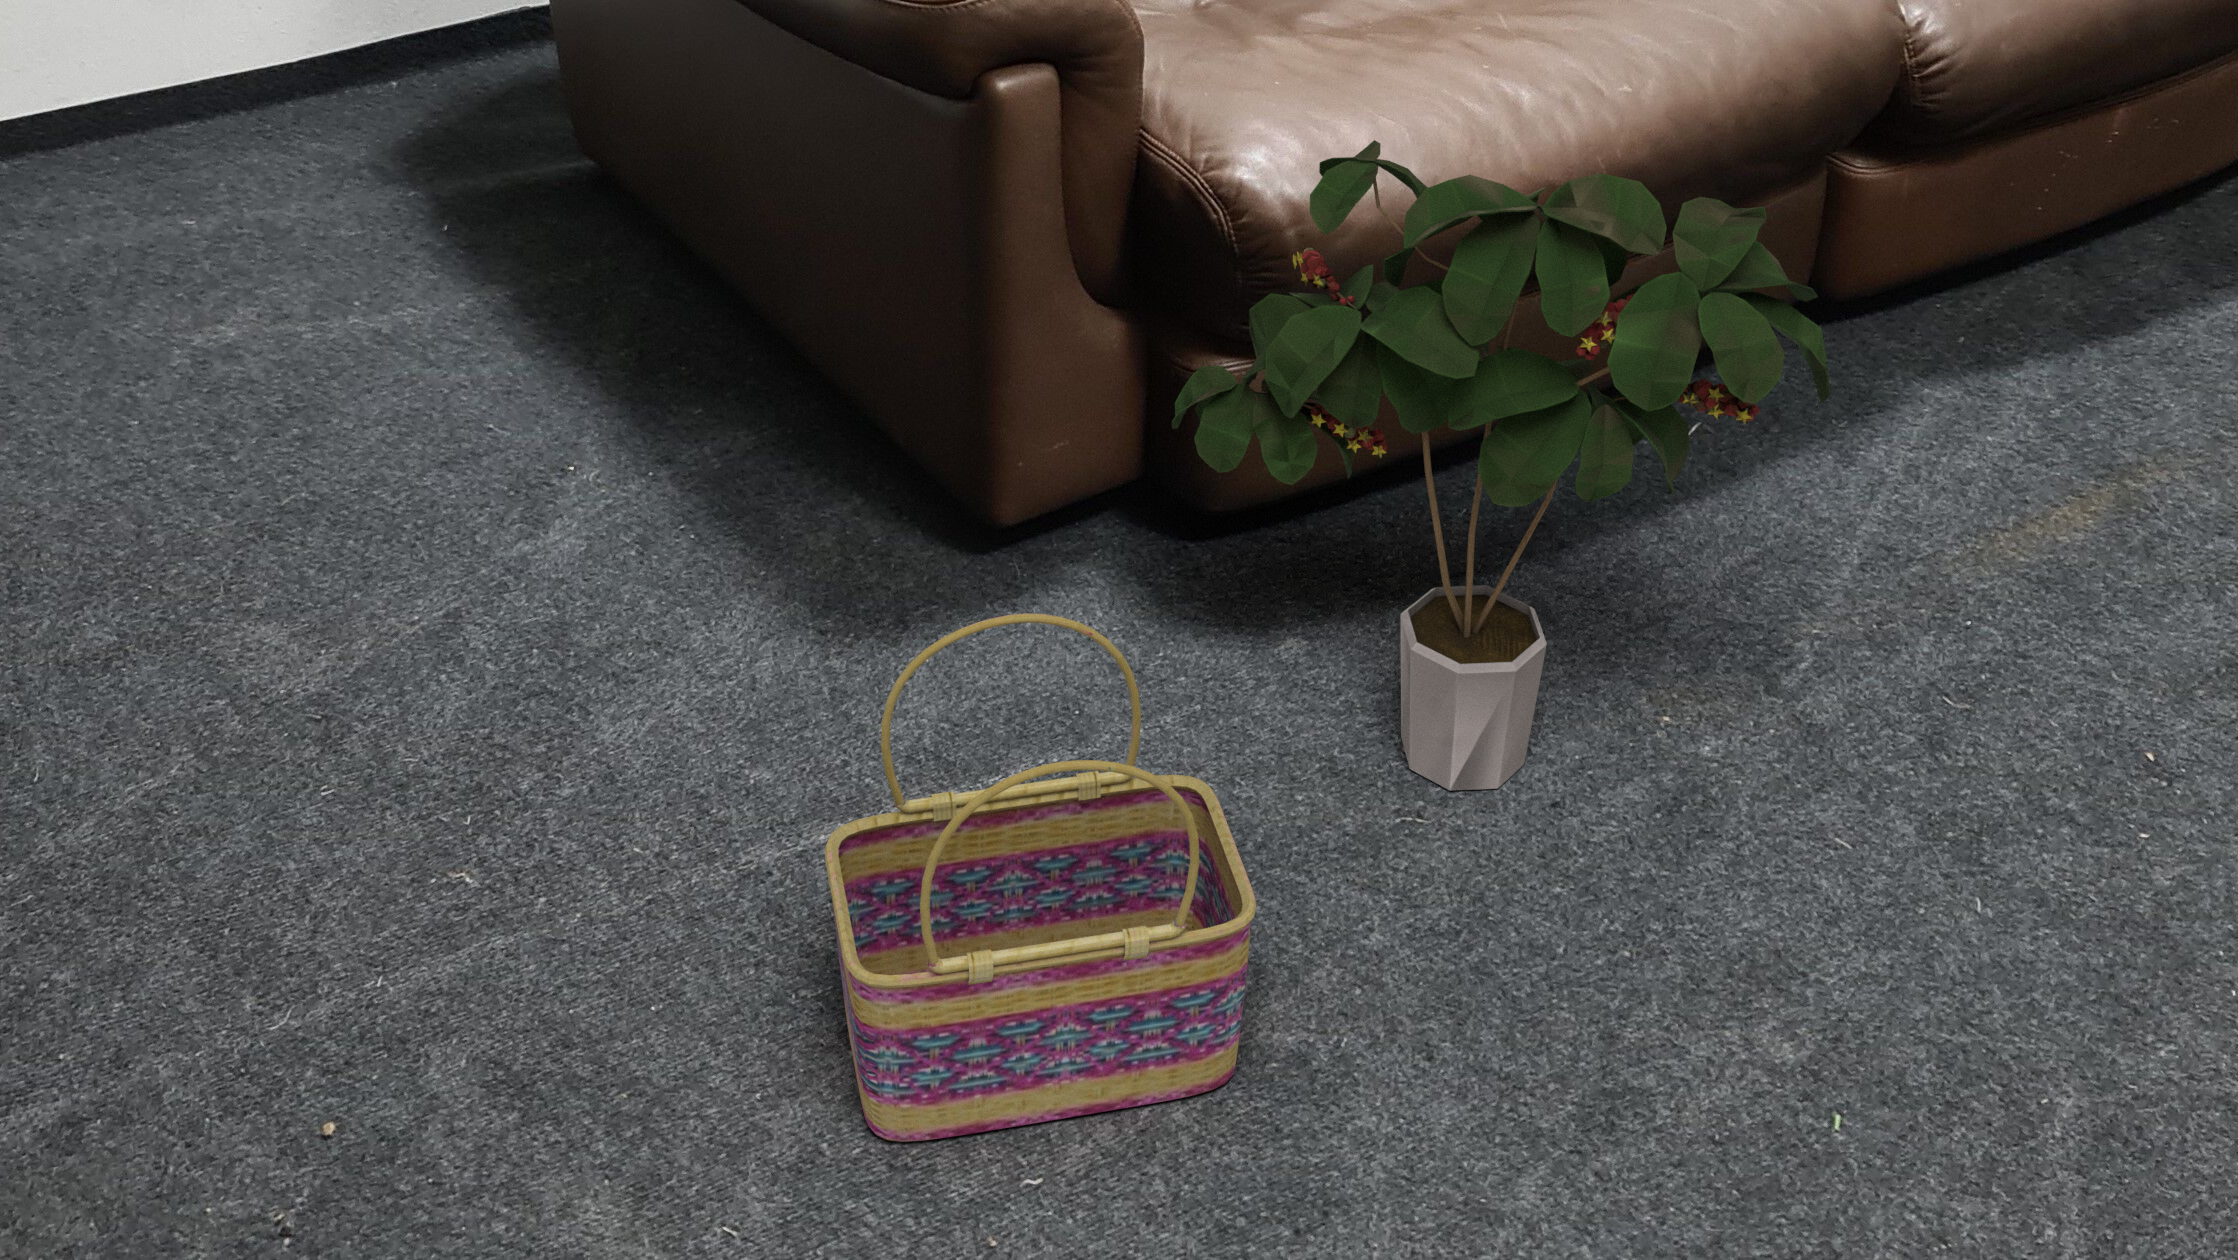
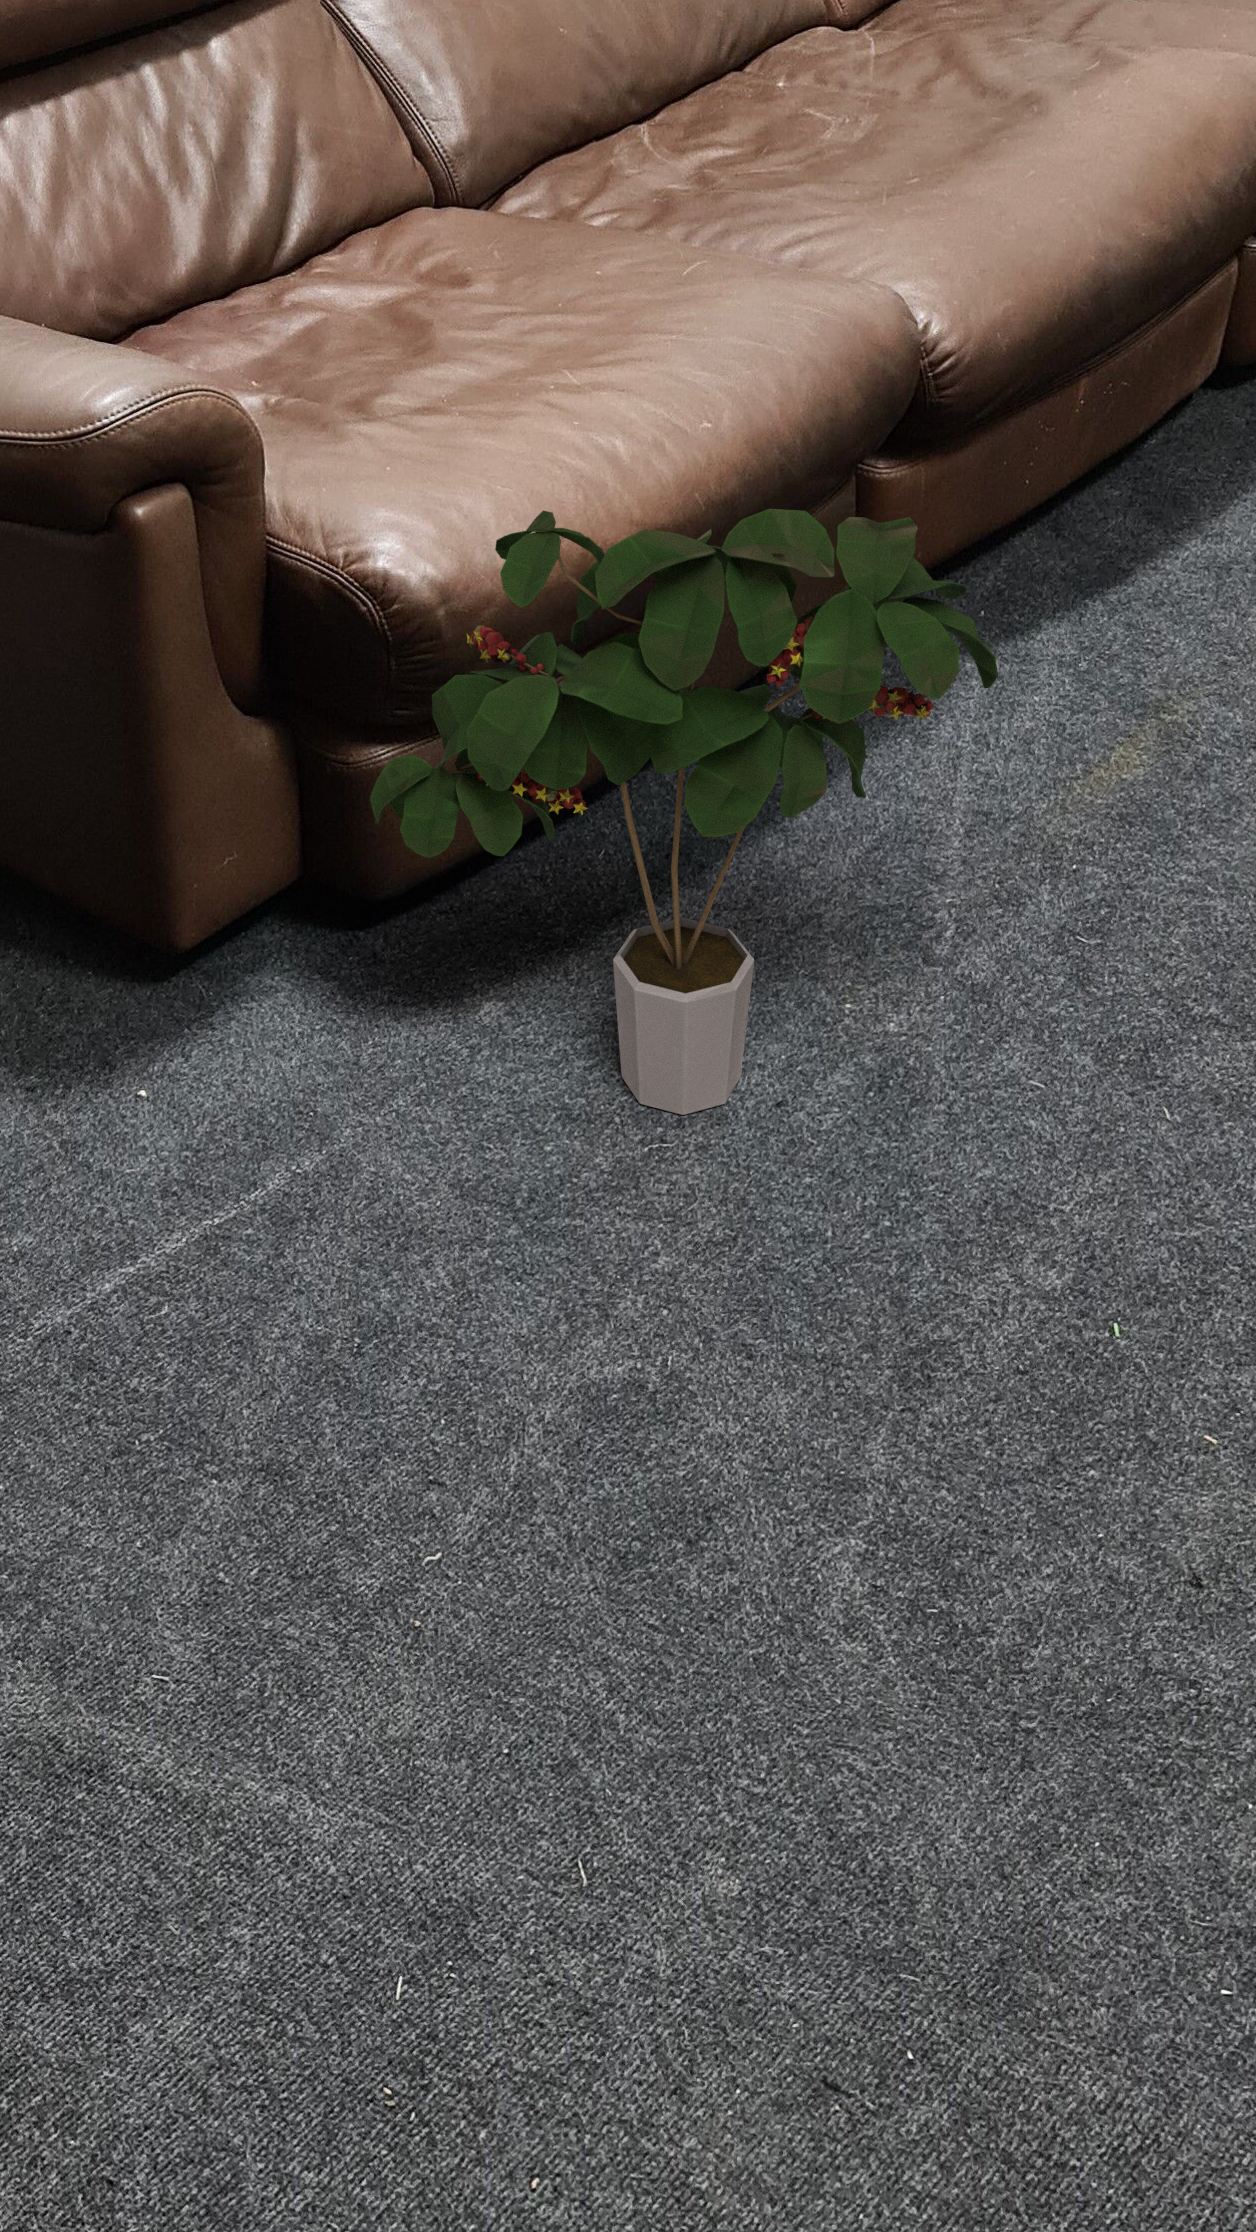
basket: present [825,613,1256,1142] -> none [167,1018,598,1554]

